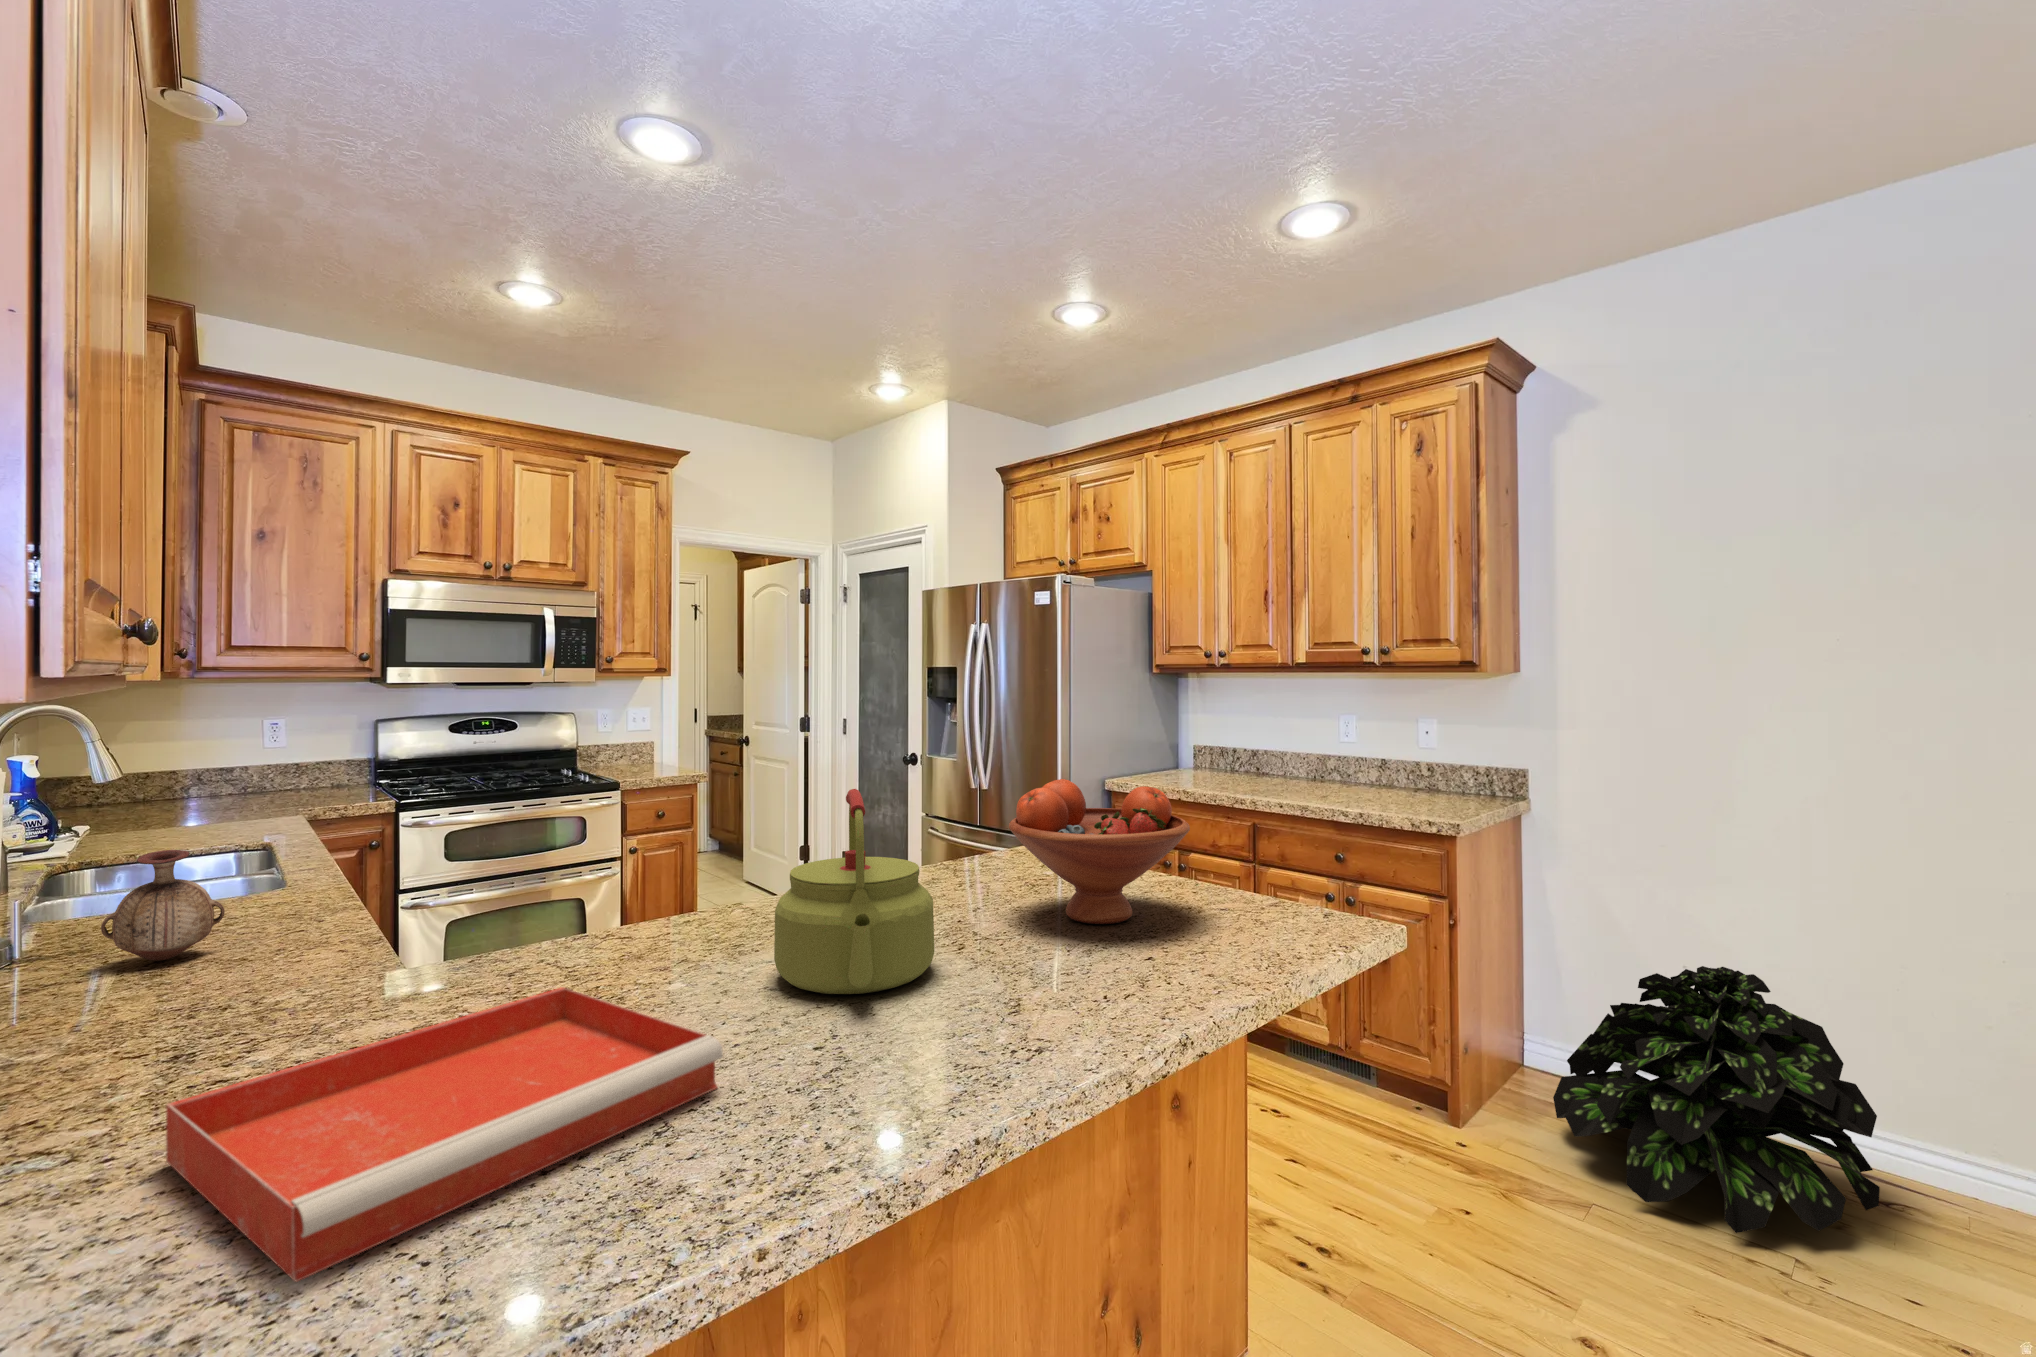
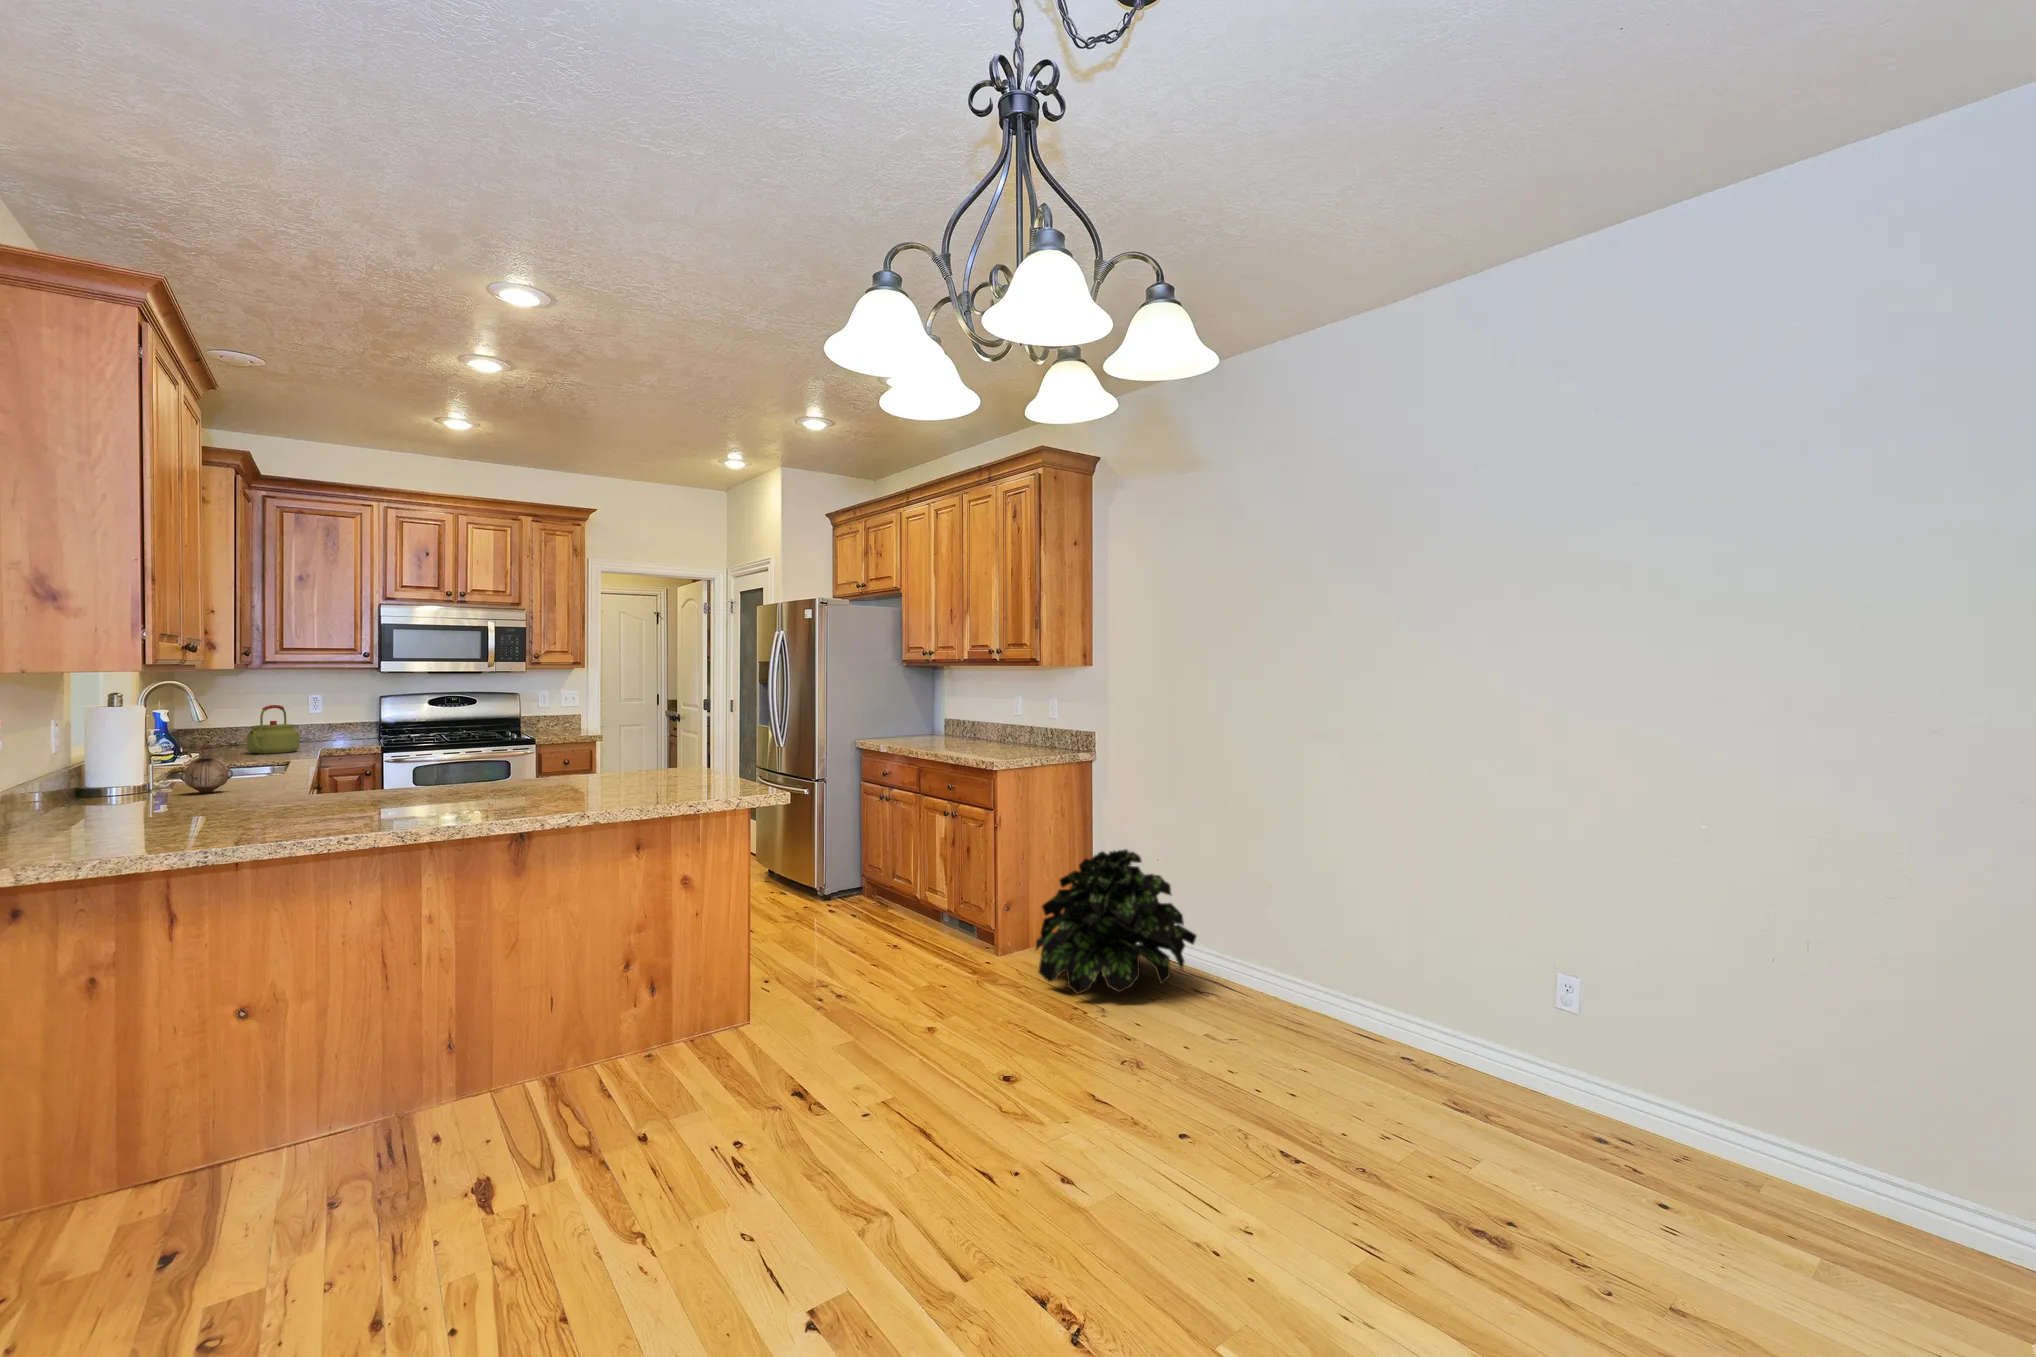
fruit bowl: present [1009,779,1190,924] -> none [578,721,673,787]
kettle: present [774,789,934,994] -> present [247,705,300,754]
tray: present [166,987,723,1282] -> none [180,789,365,832]

